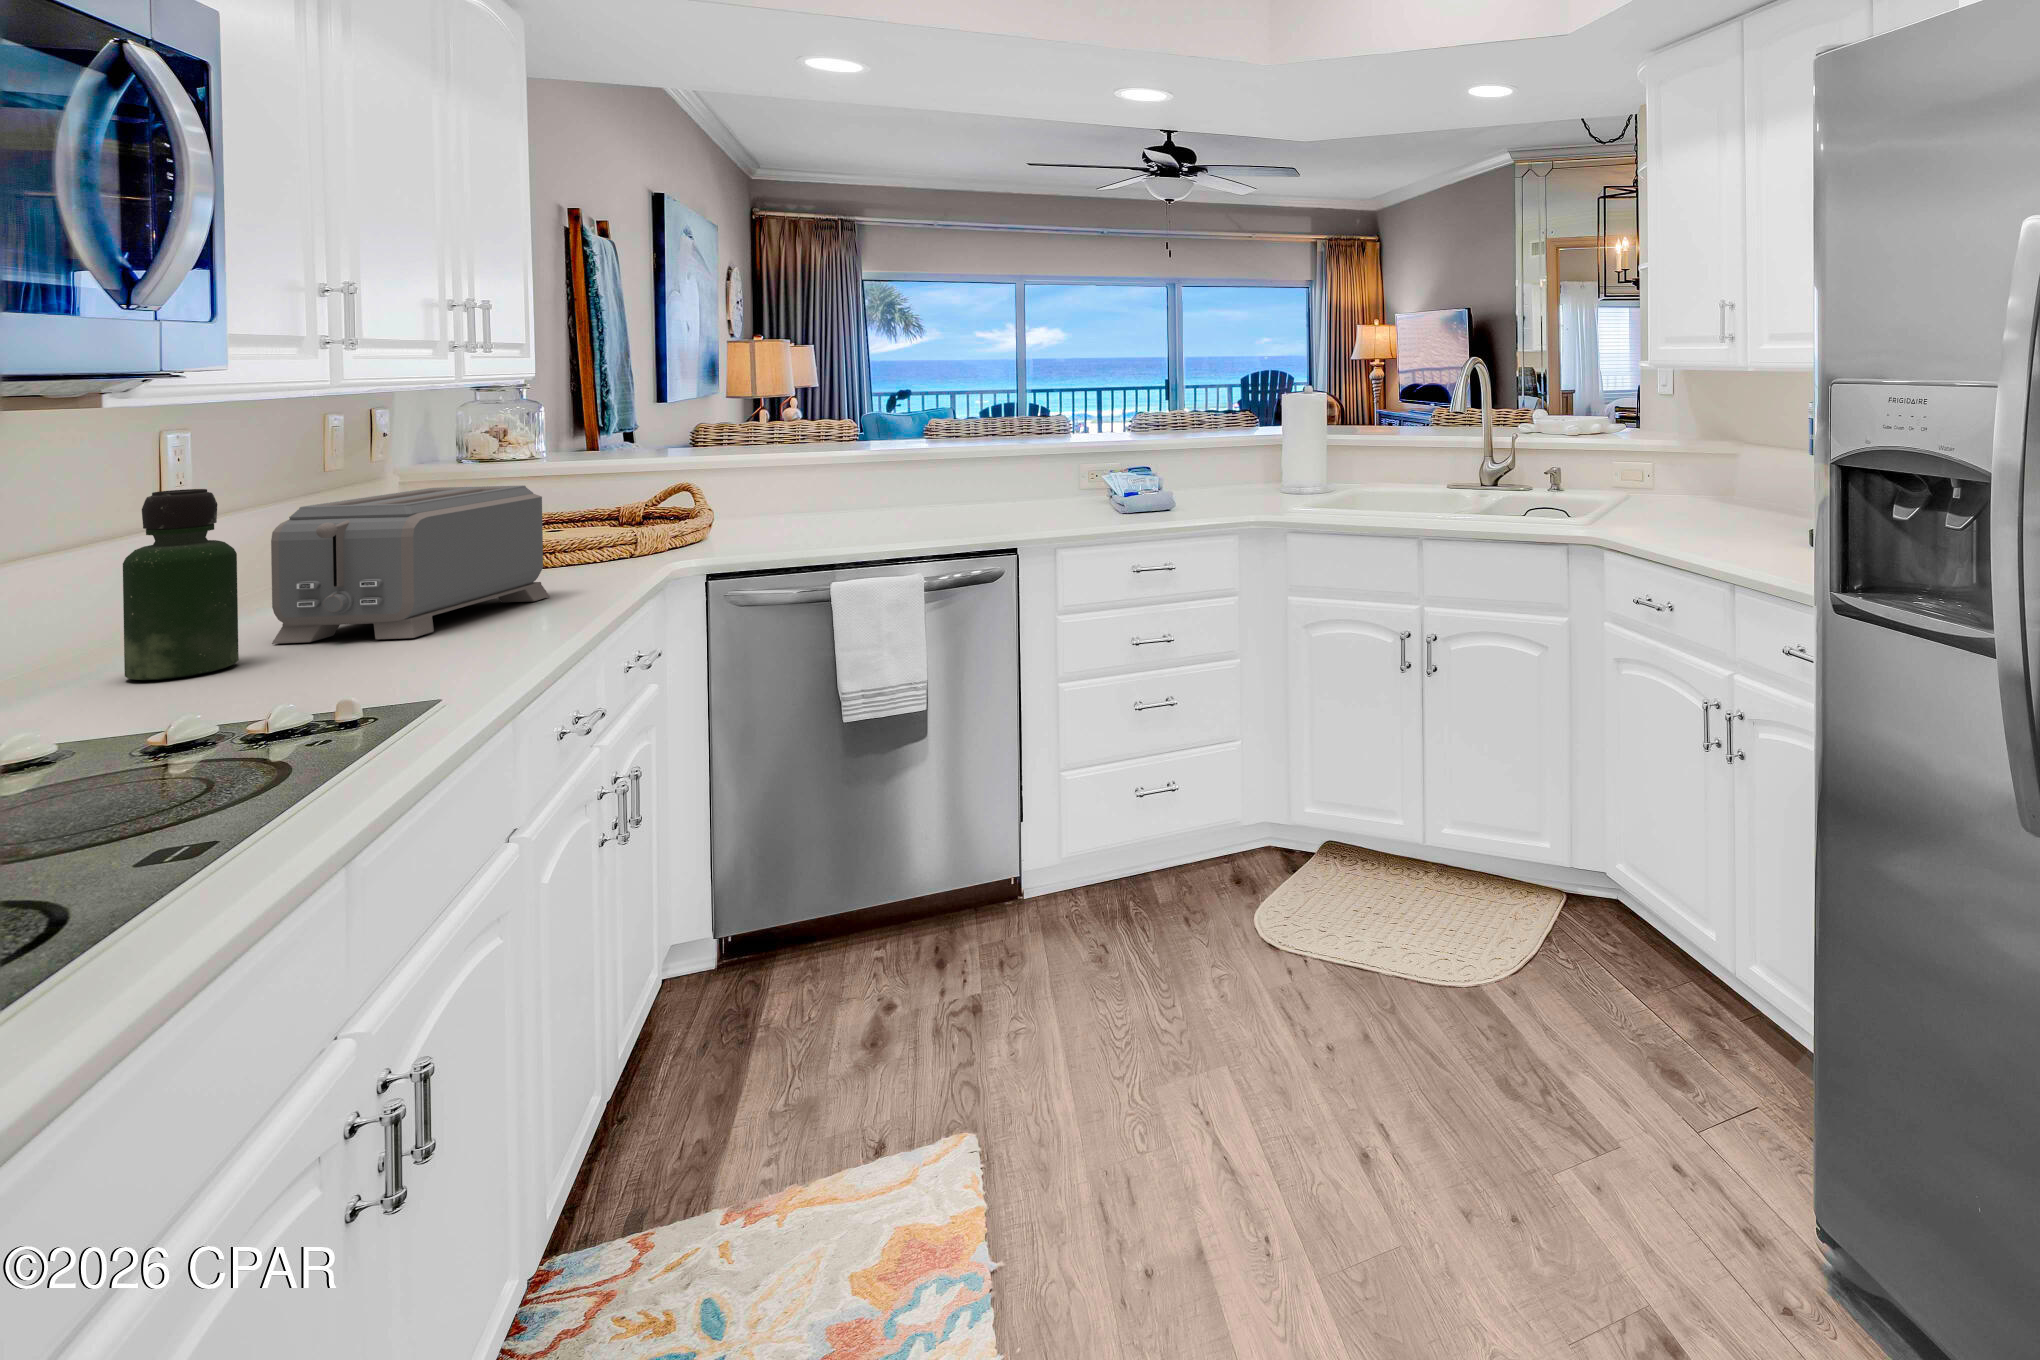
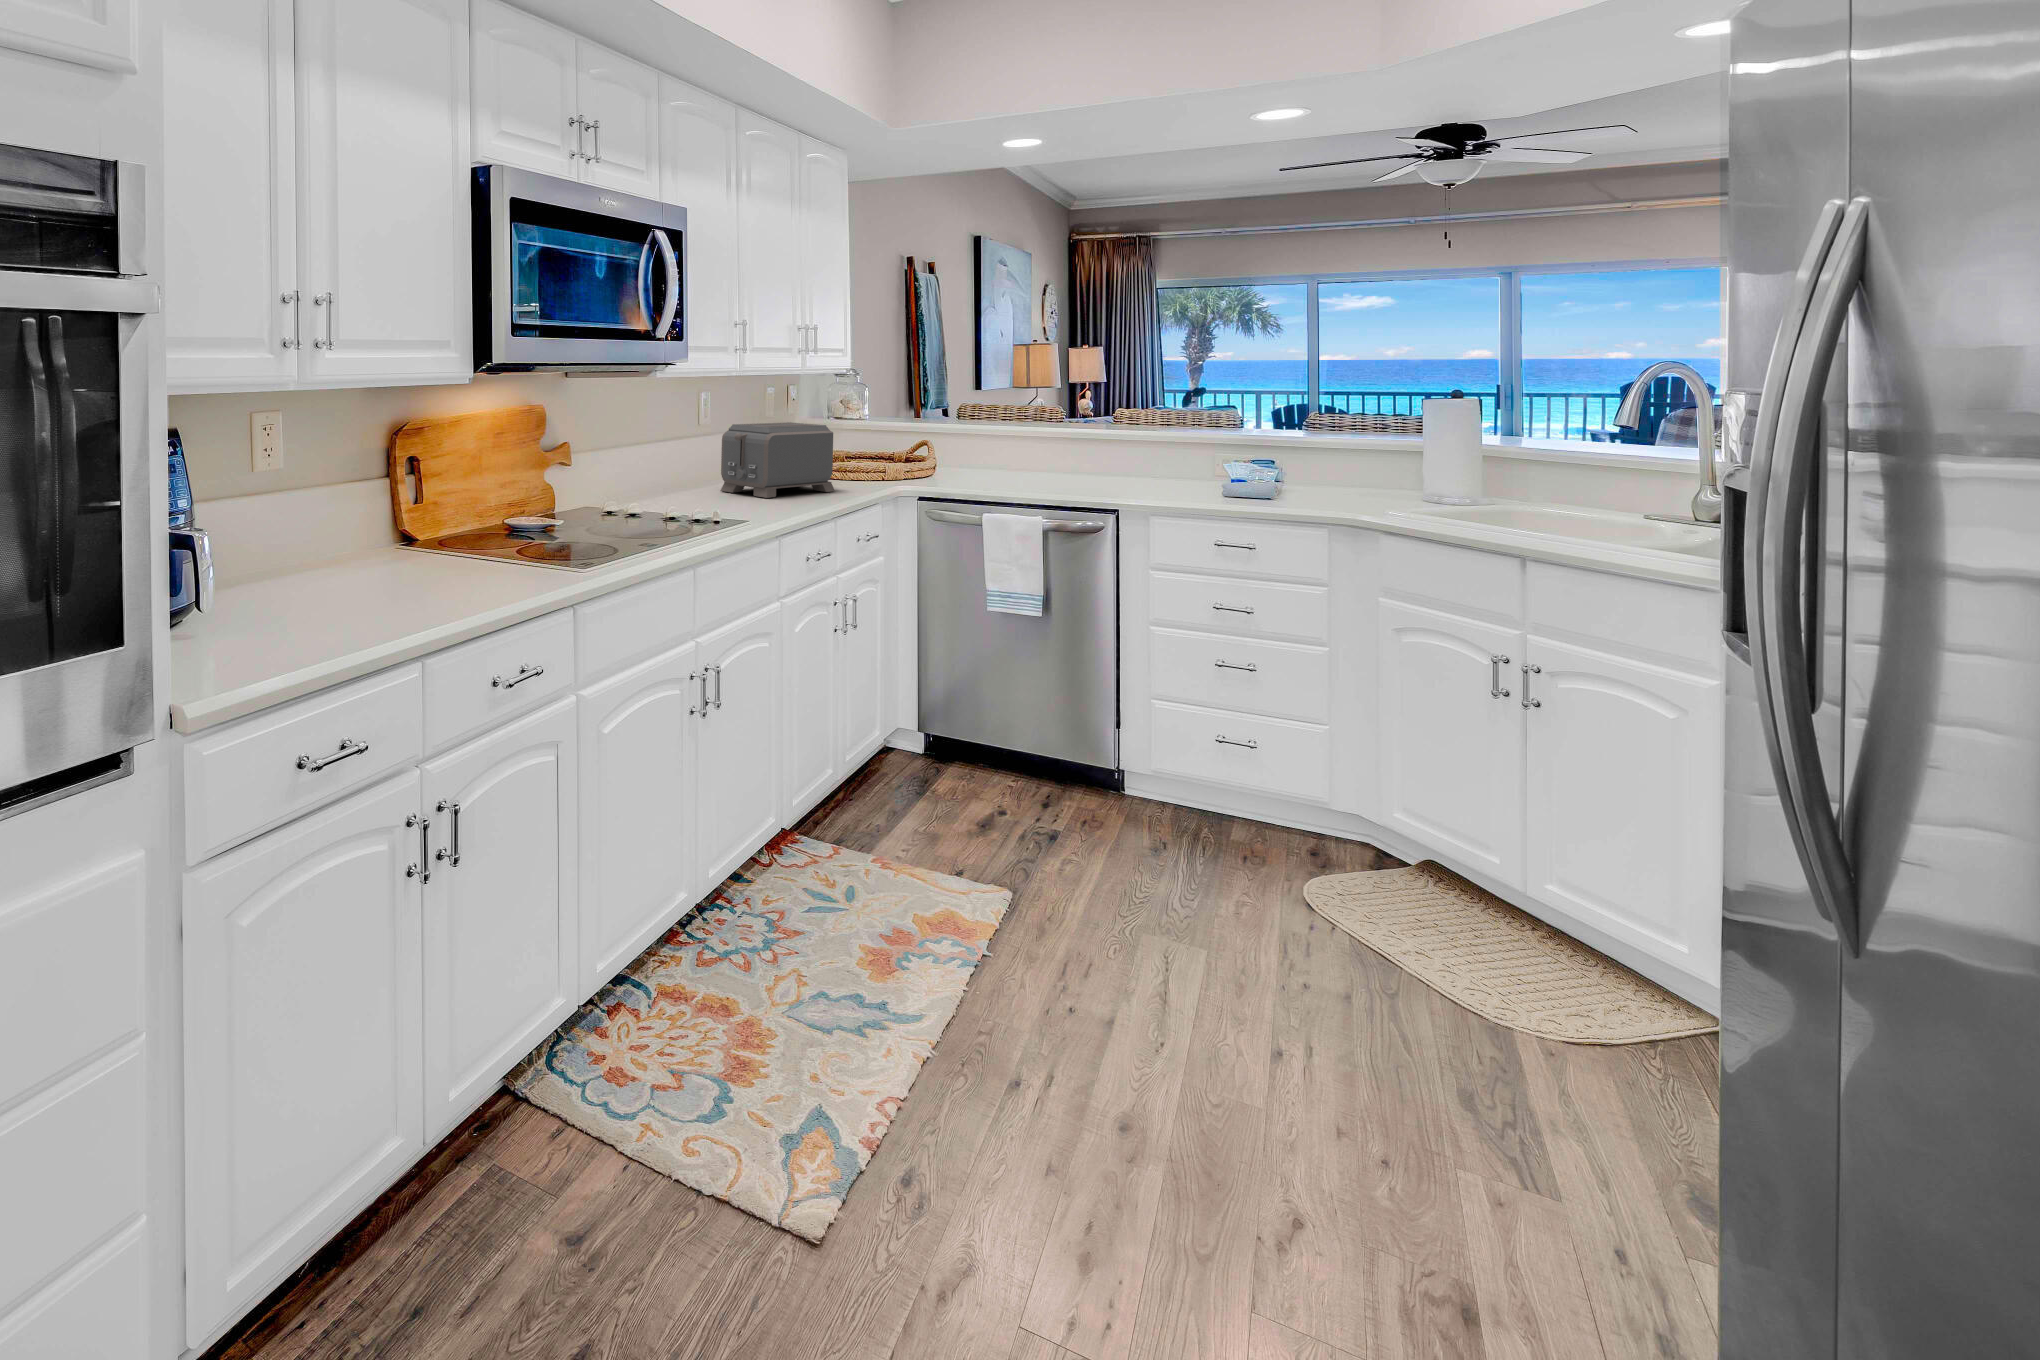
bottle: present [123,489,239,680] -> none [669,410,706,497]

